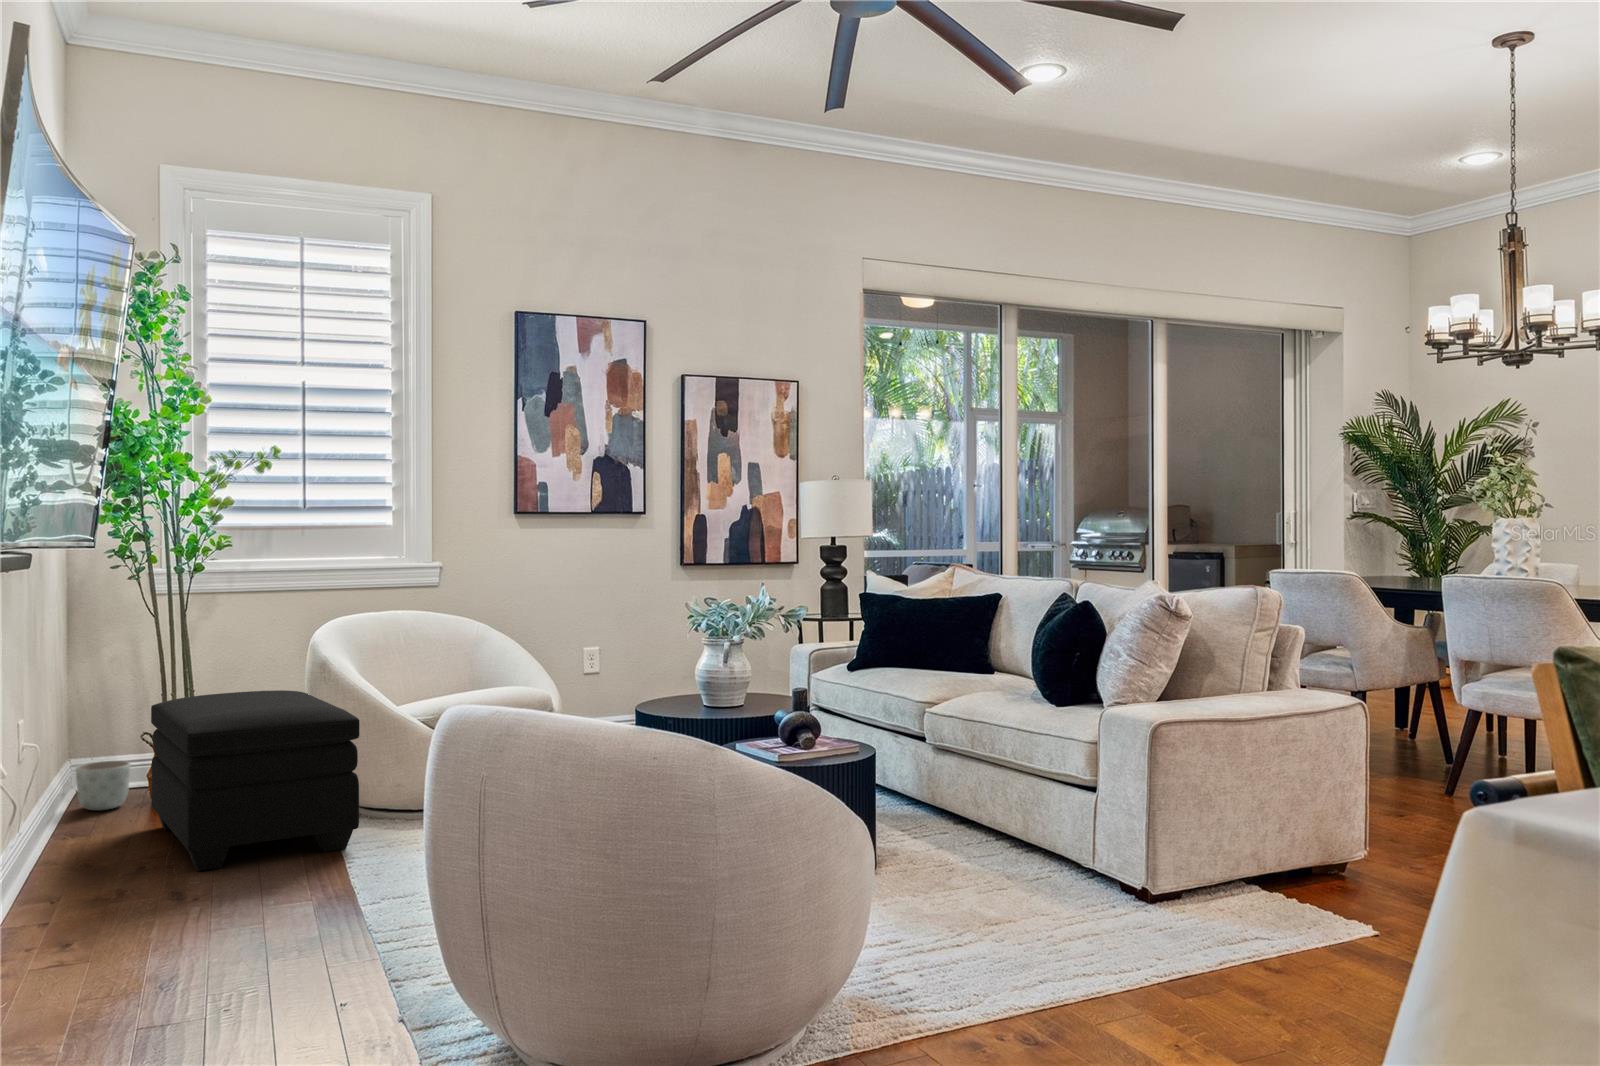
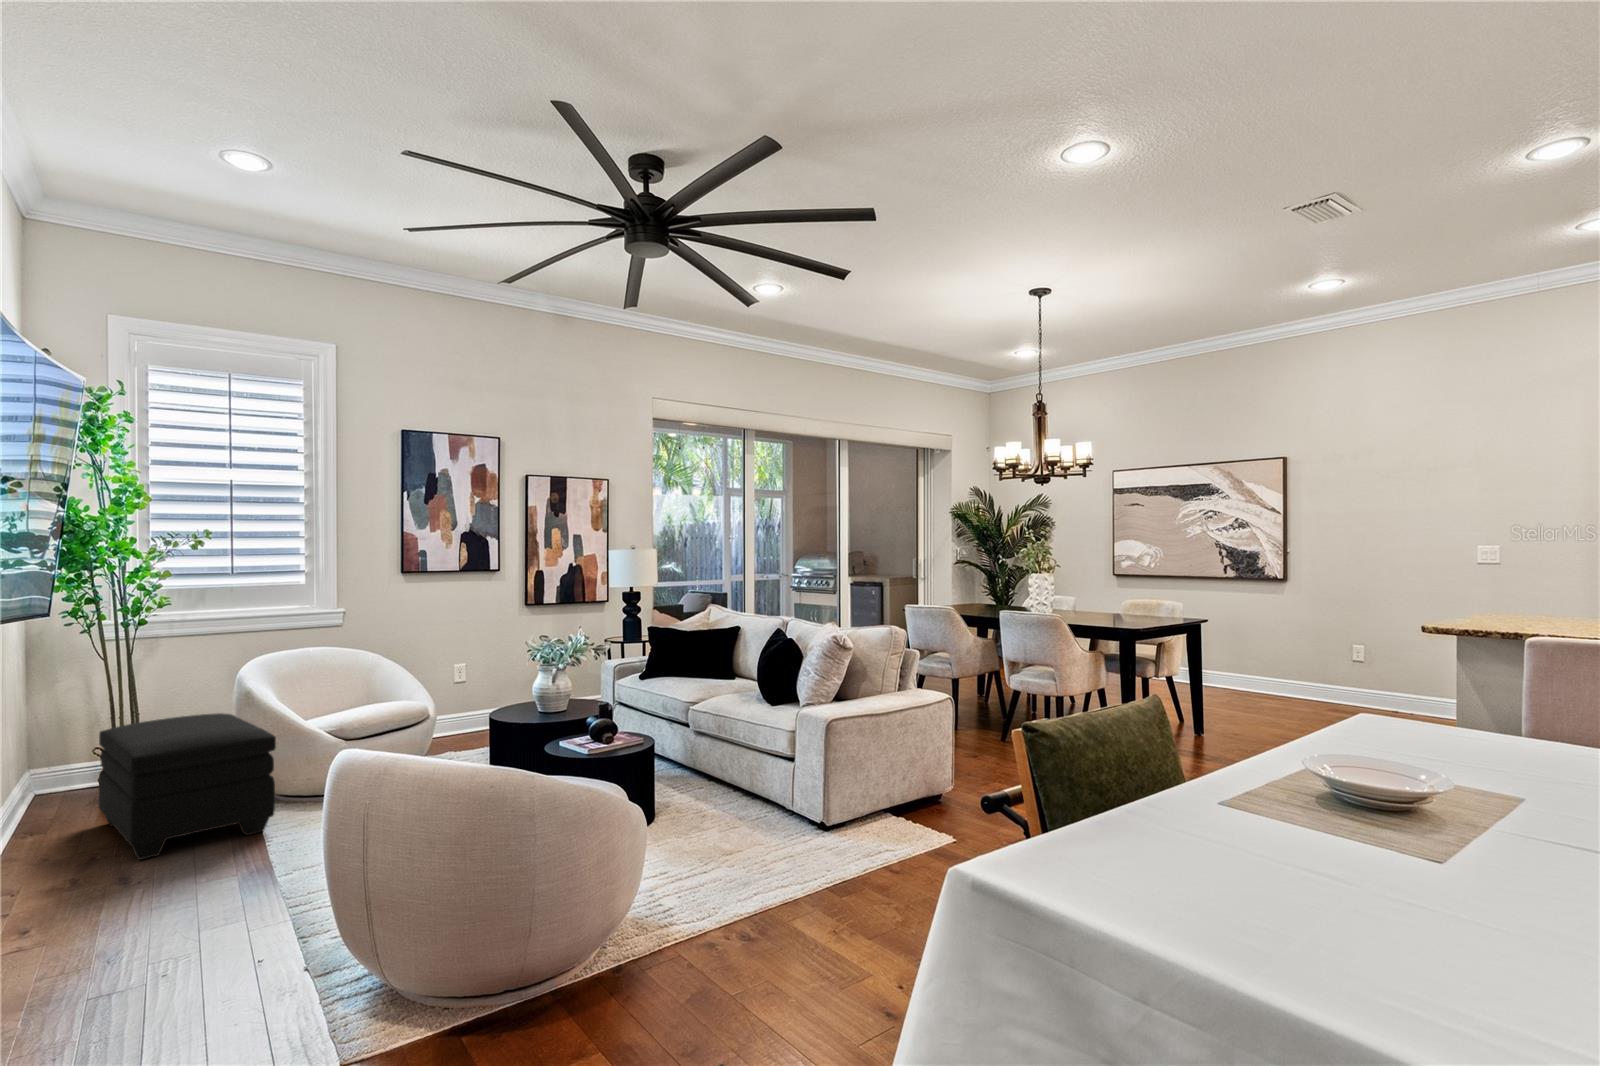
planter: present [76,761,130,810] -> none [30,772,80,813]

